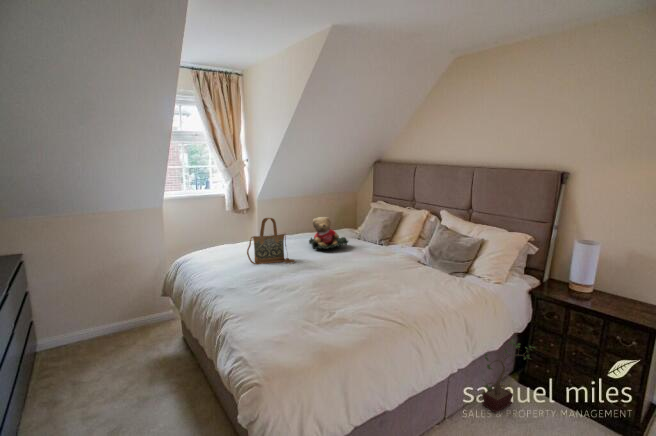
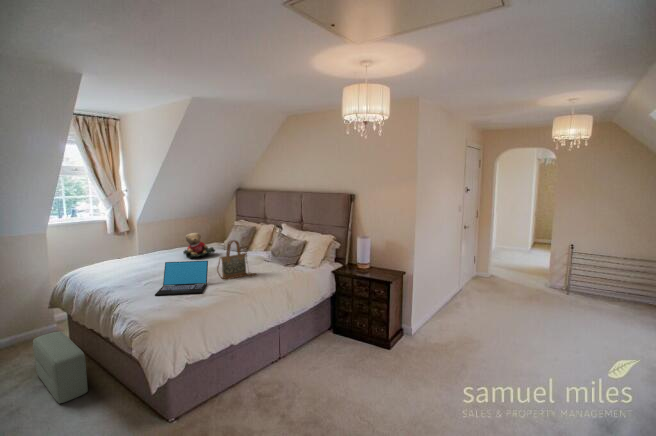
handbag: present [247,218,295,264] -> present [217,240,256,280]
laptop: none [276,256,344,306] -> present [155,261,208,296]
pouf: none [145,327,197,420] -> present [33,331,88,404]
potted plant: present [482,339,535,412] -> none [307,300,339,351]

